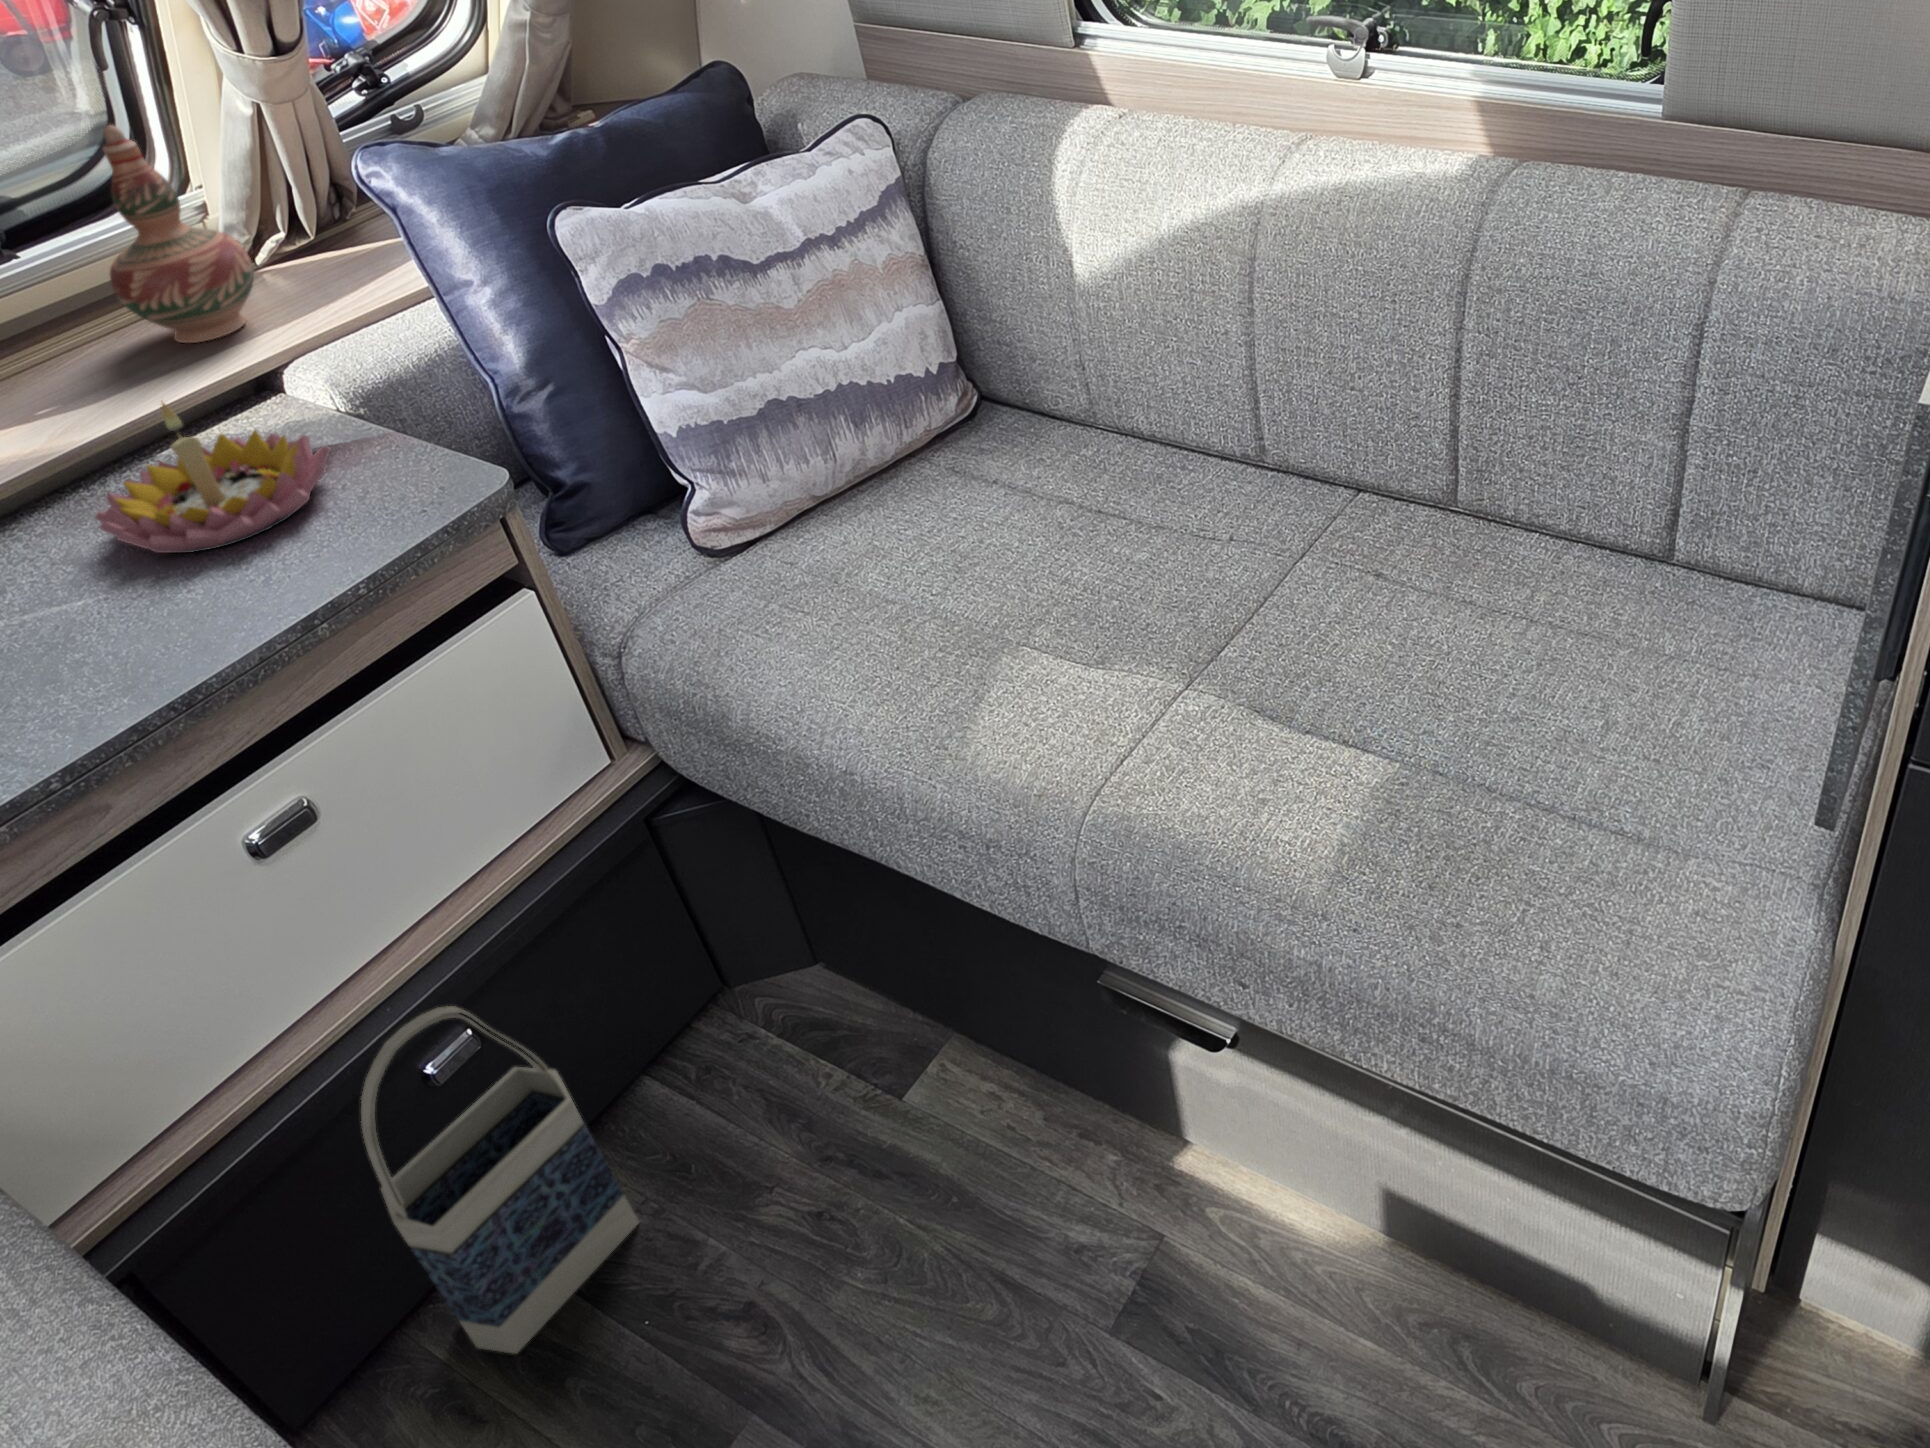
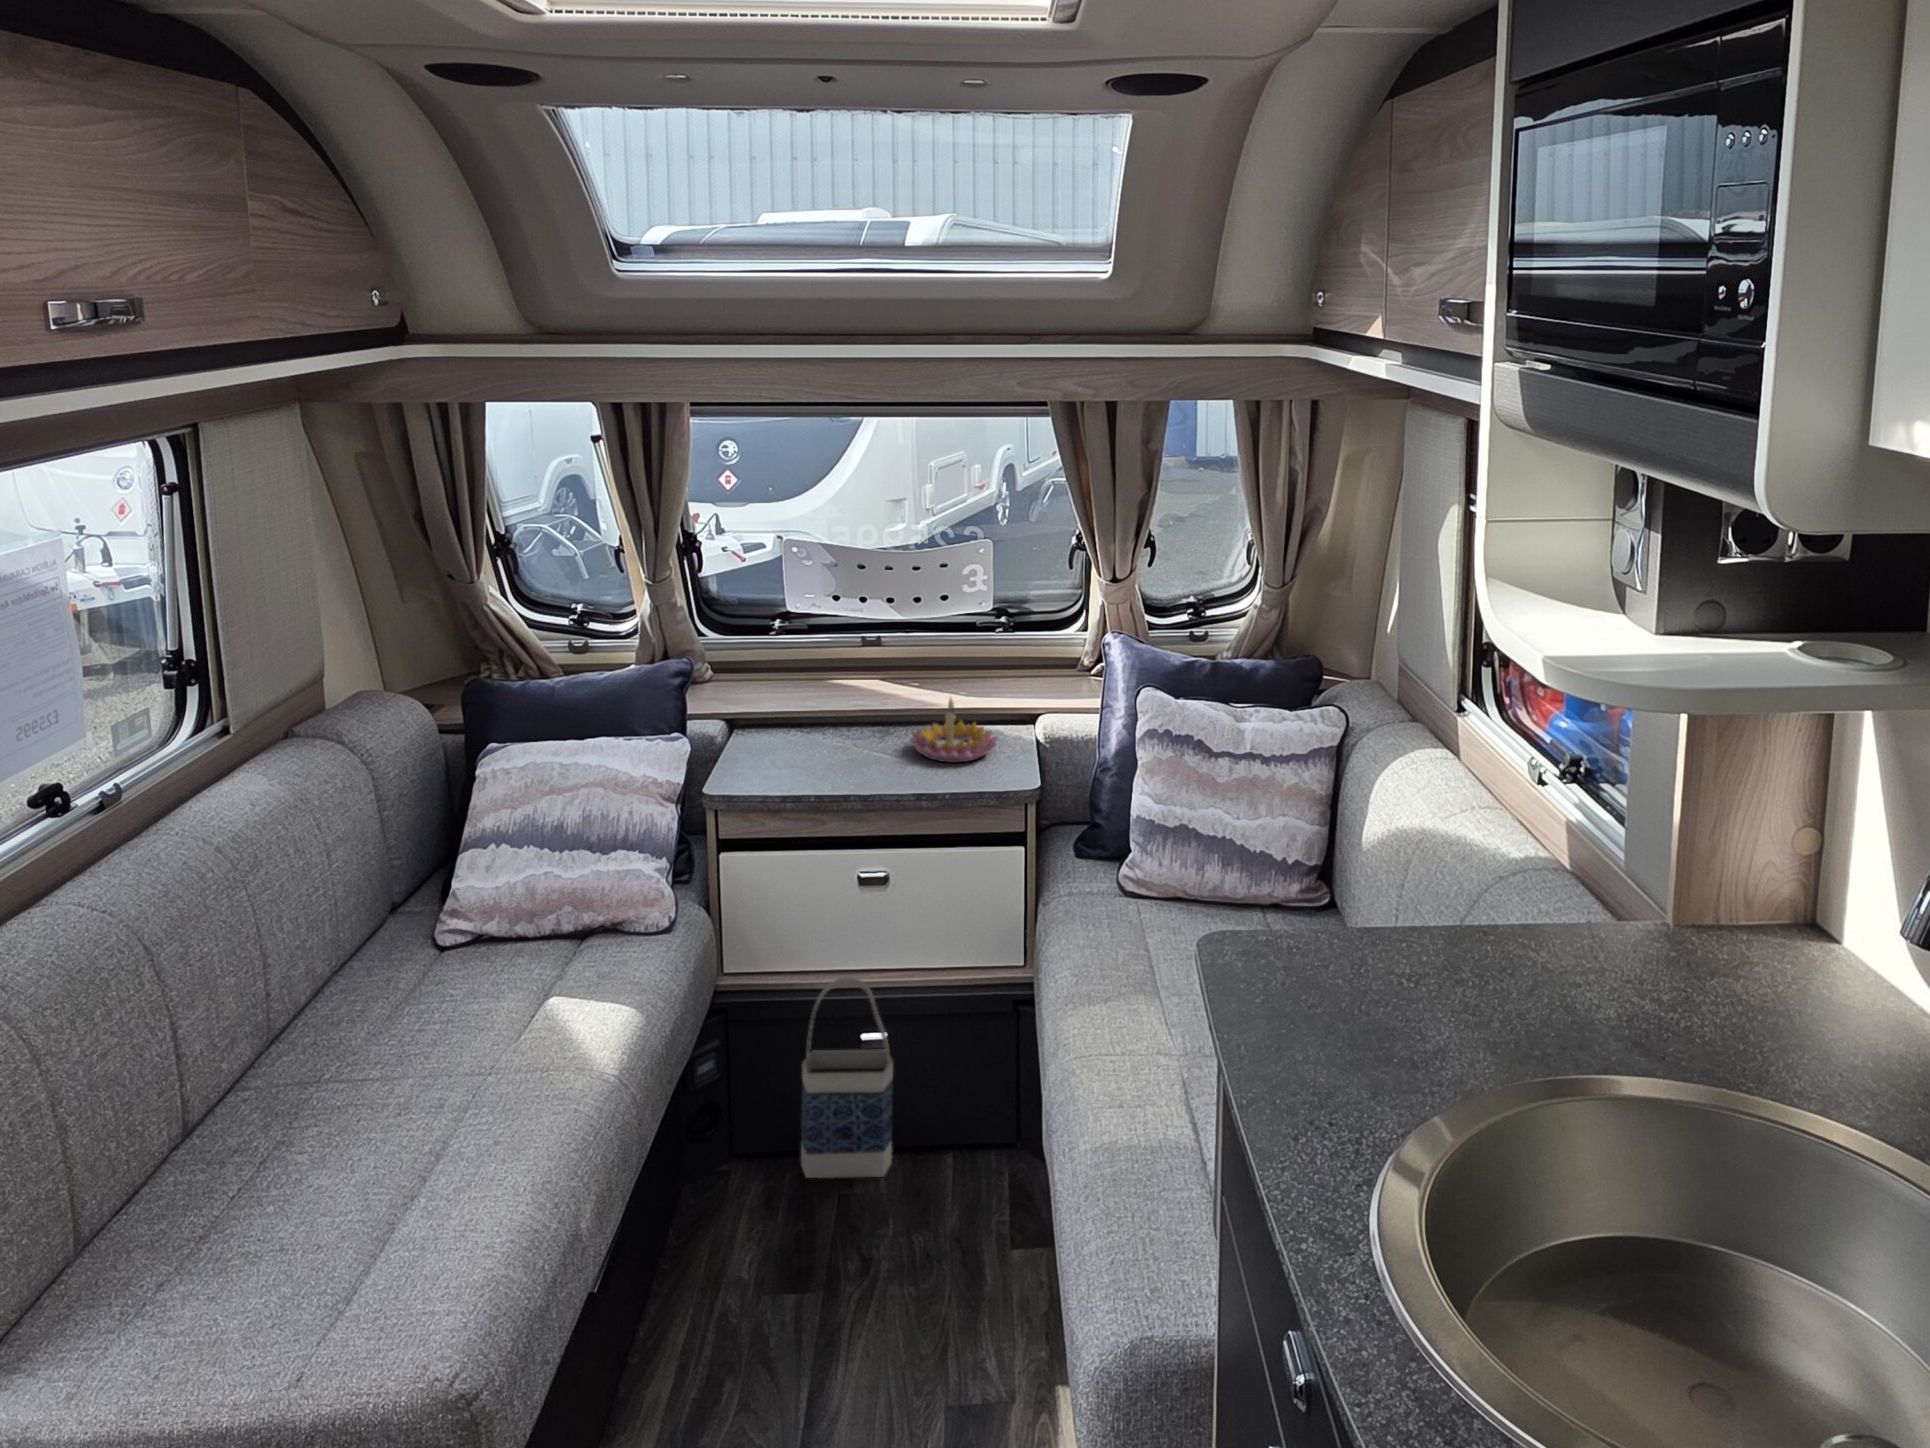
decorative vase: present [103,125,254,343] -> none [1013,593,1067,694]

